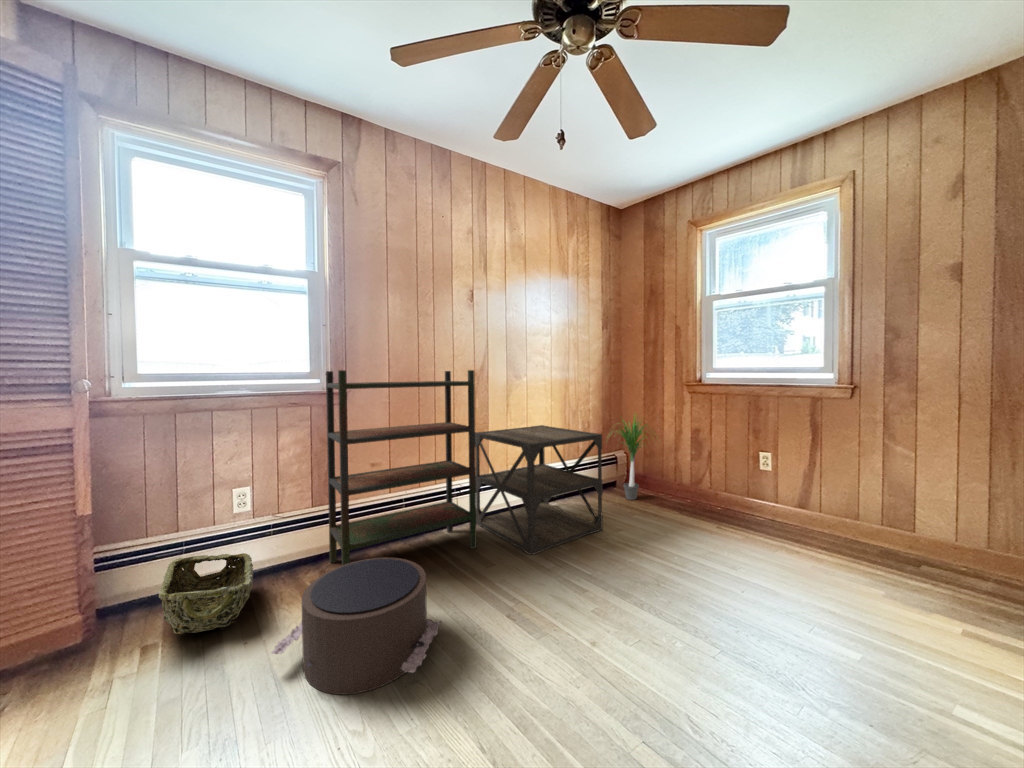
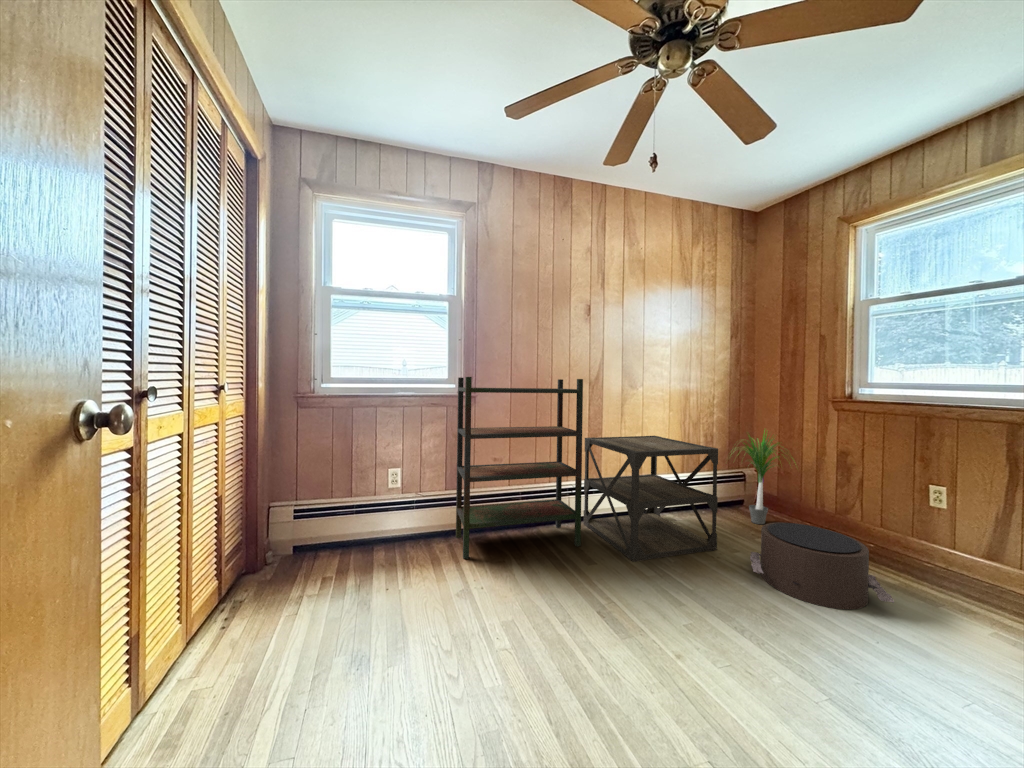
woven basket: present [159,553,253,634] -> none [338,515,399,571]
pouf: present [271,558,441,695] -> present [750,522,894,609]

